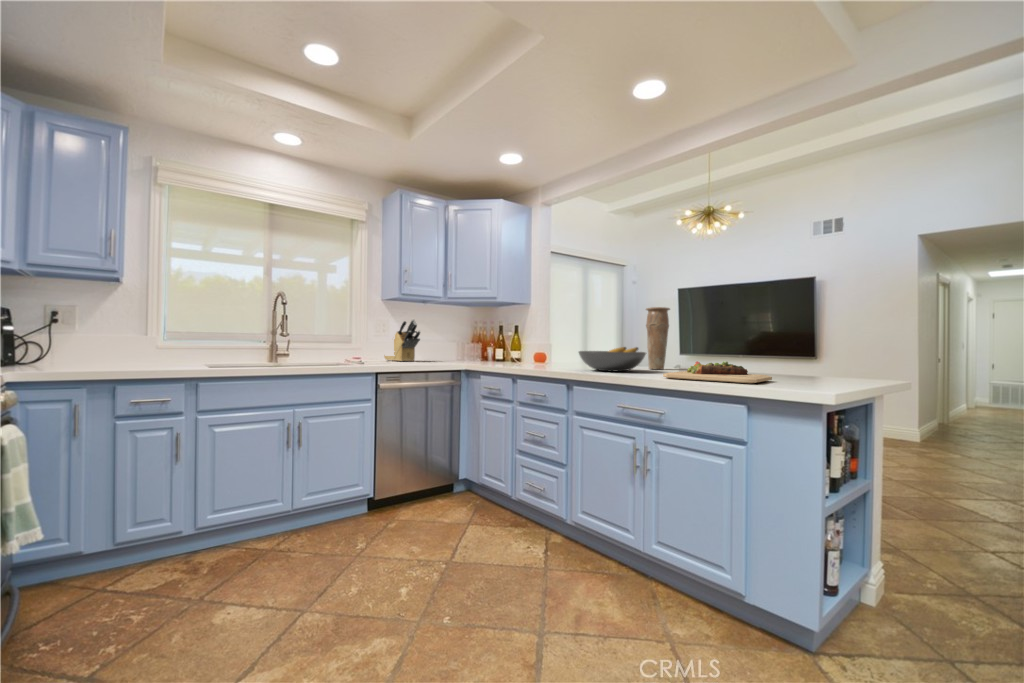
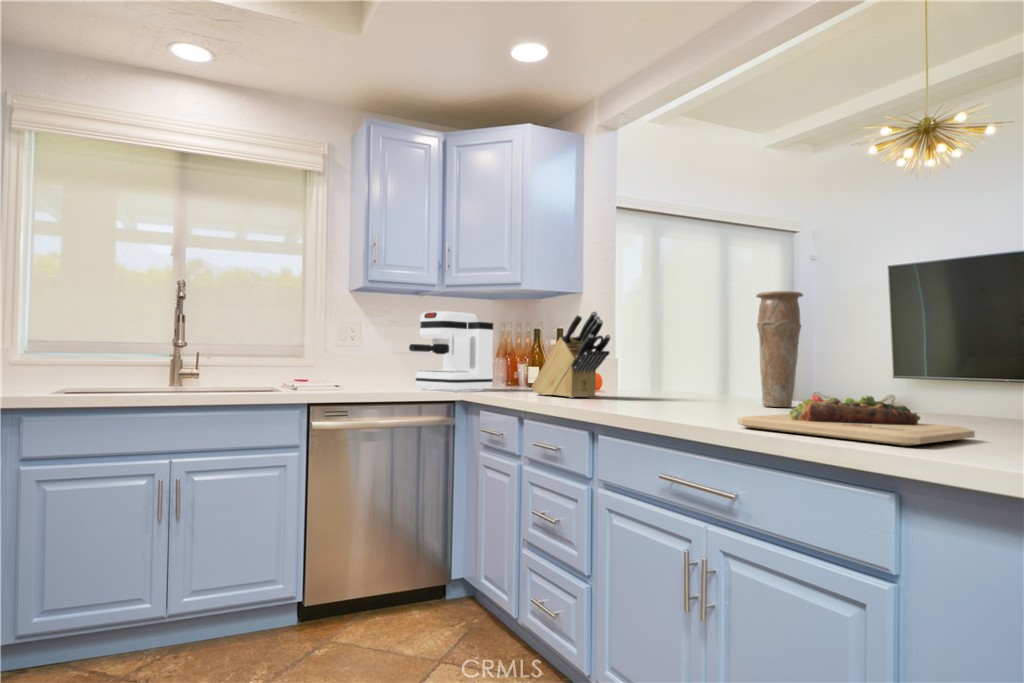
coffee maker: none [433,314,482,364] -> present [409,311,493,392]
knife block: present [384,319,420,361] -> present [531,311,611,398]
fruit bowl: present [579,347,646,371] -> none [616,365,742,410]

